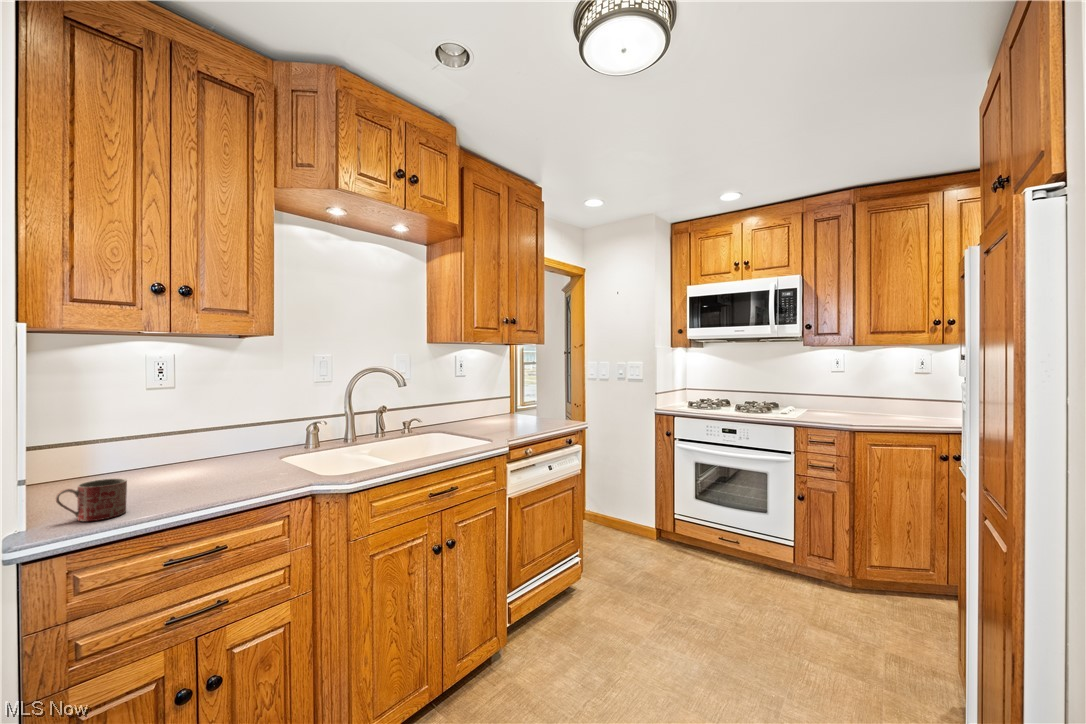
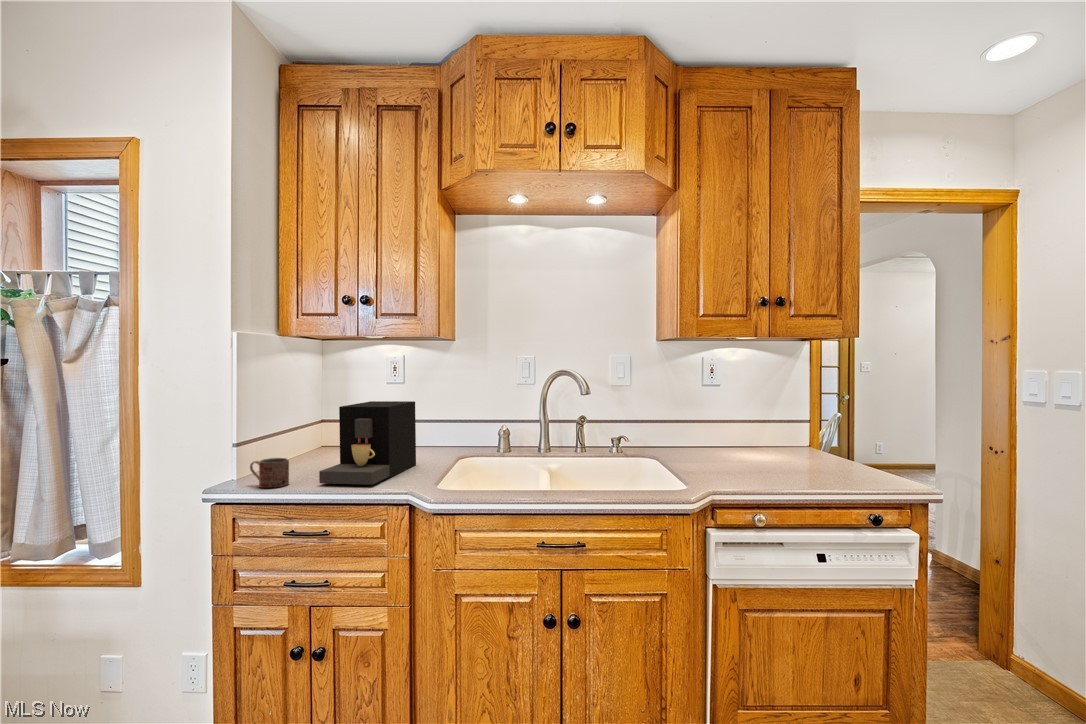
coffee maker: none [161,399,256,498] -> present [319,401,416,485]

